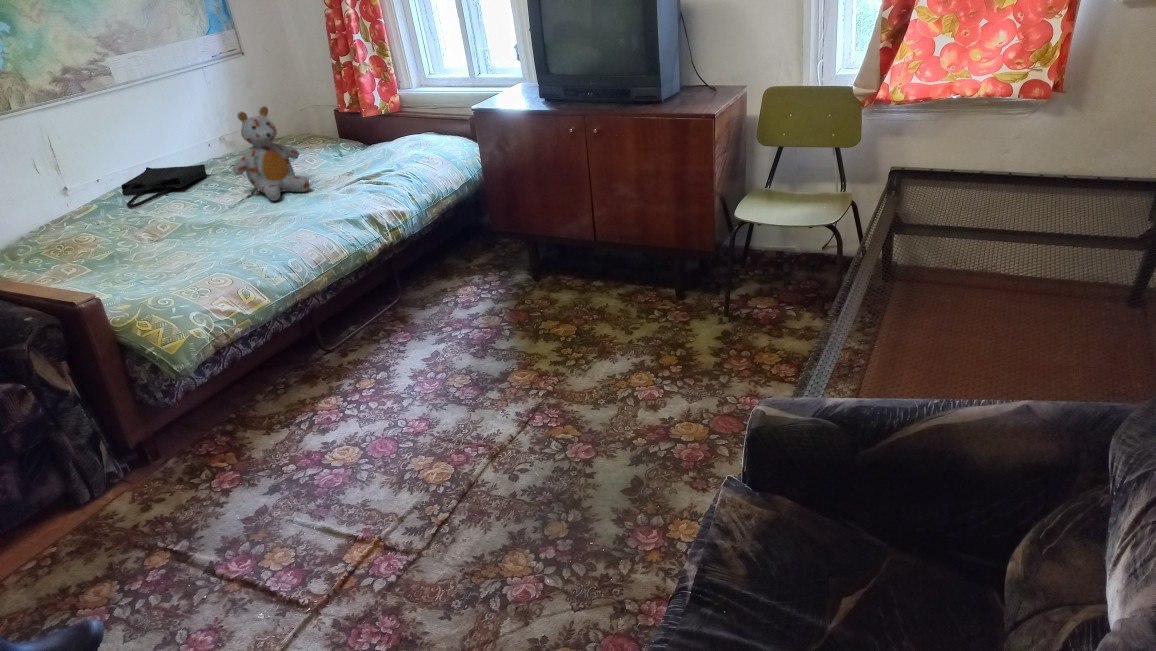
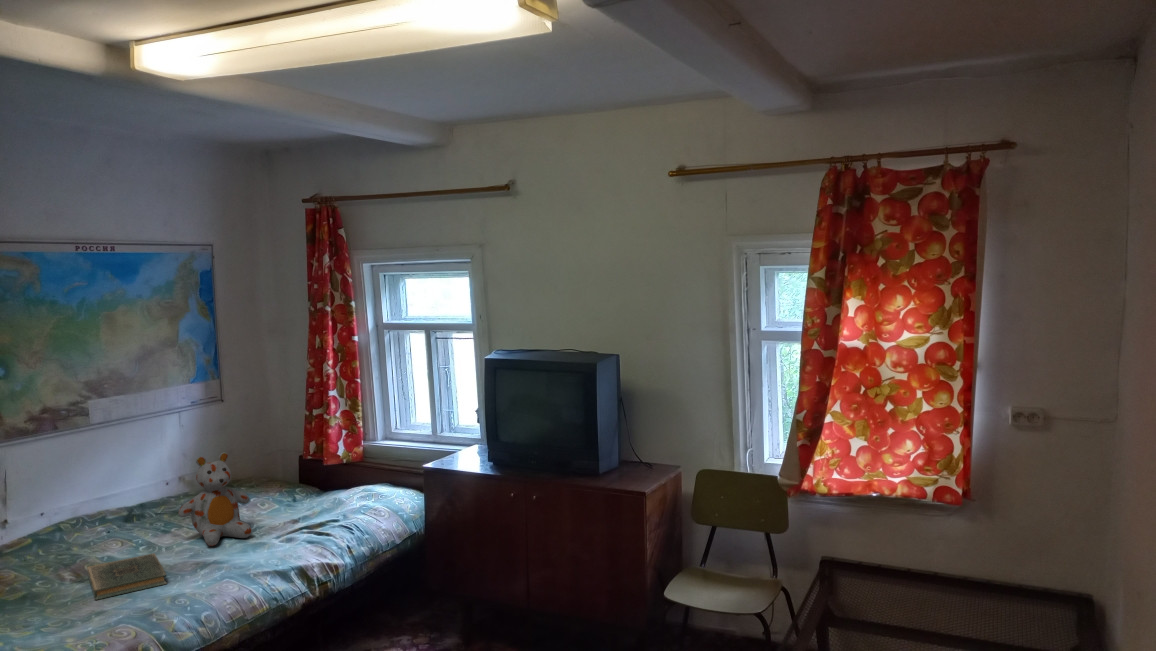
tote bag: present [121,165,207,208] -> none [62,501,155,543]
book: none [162,210,245,255] -> present [87,553,167,600]

